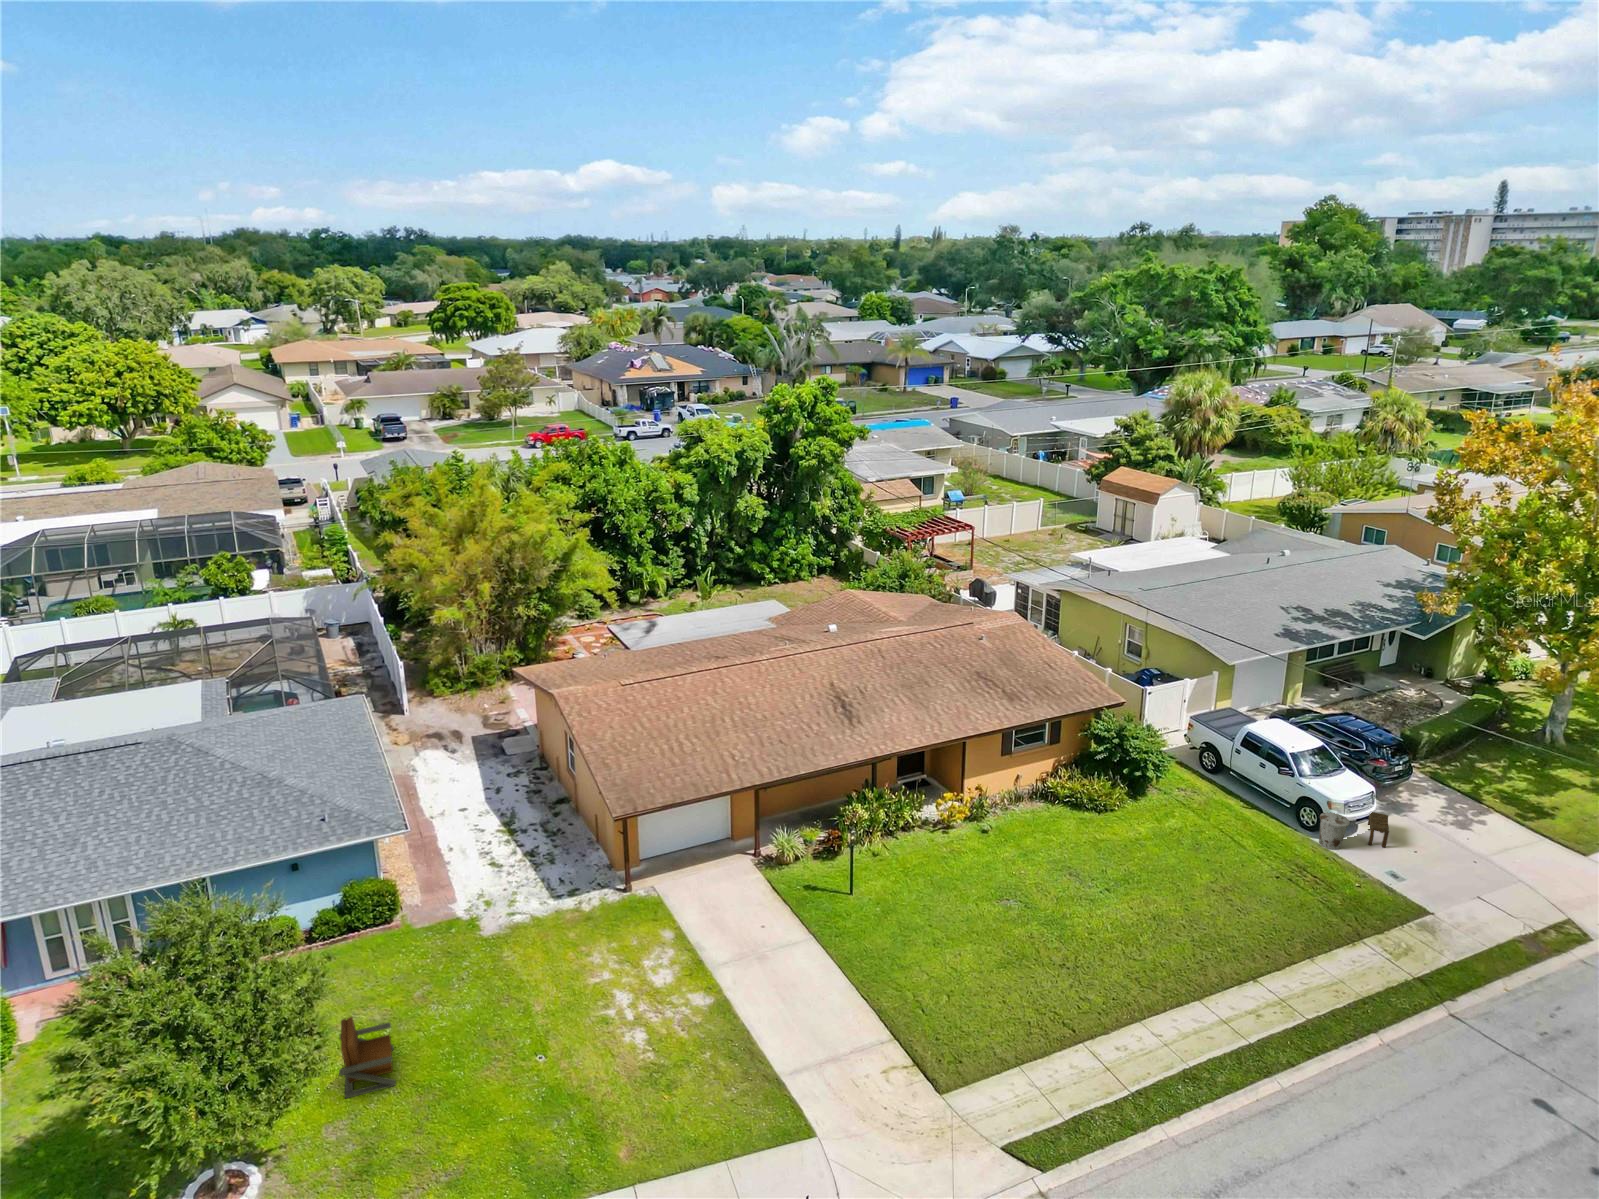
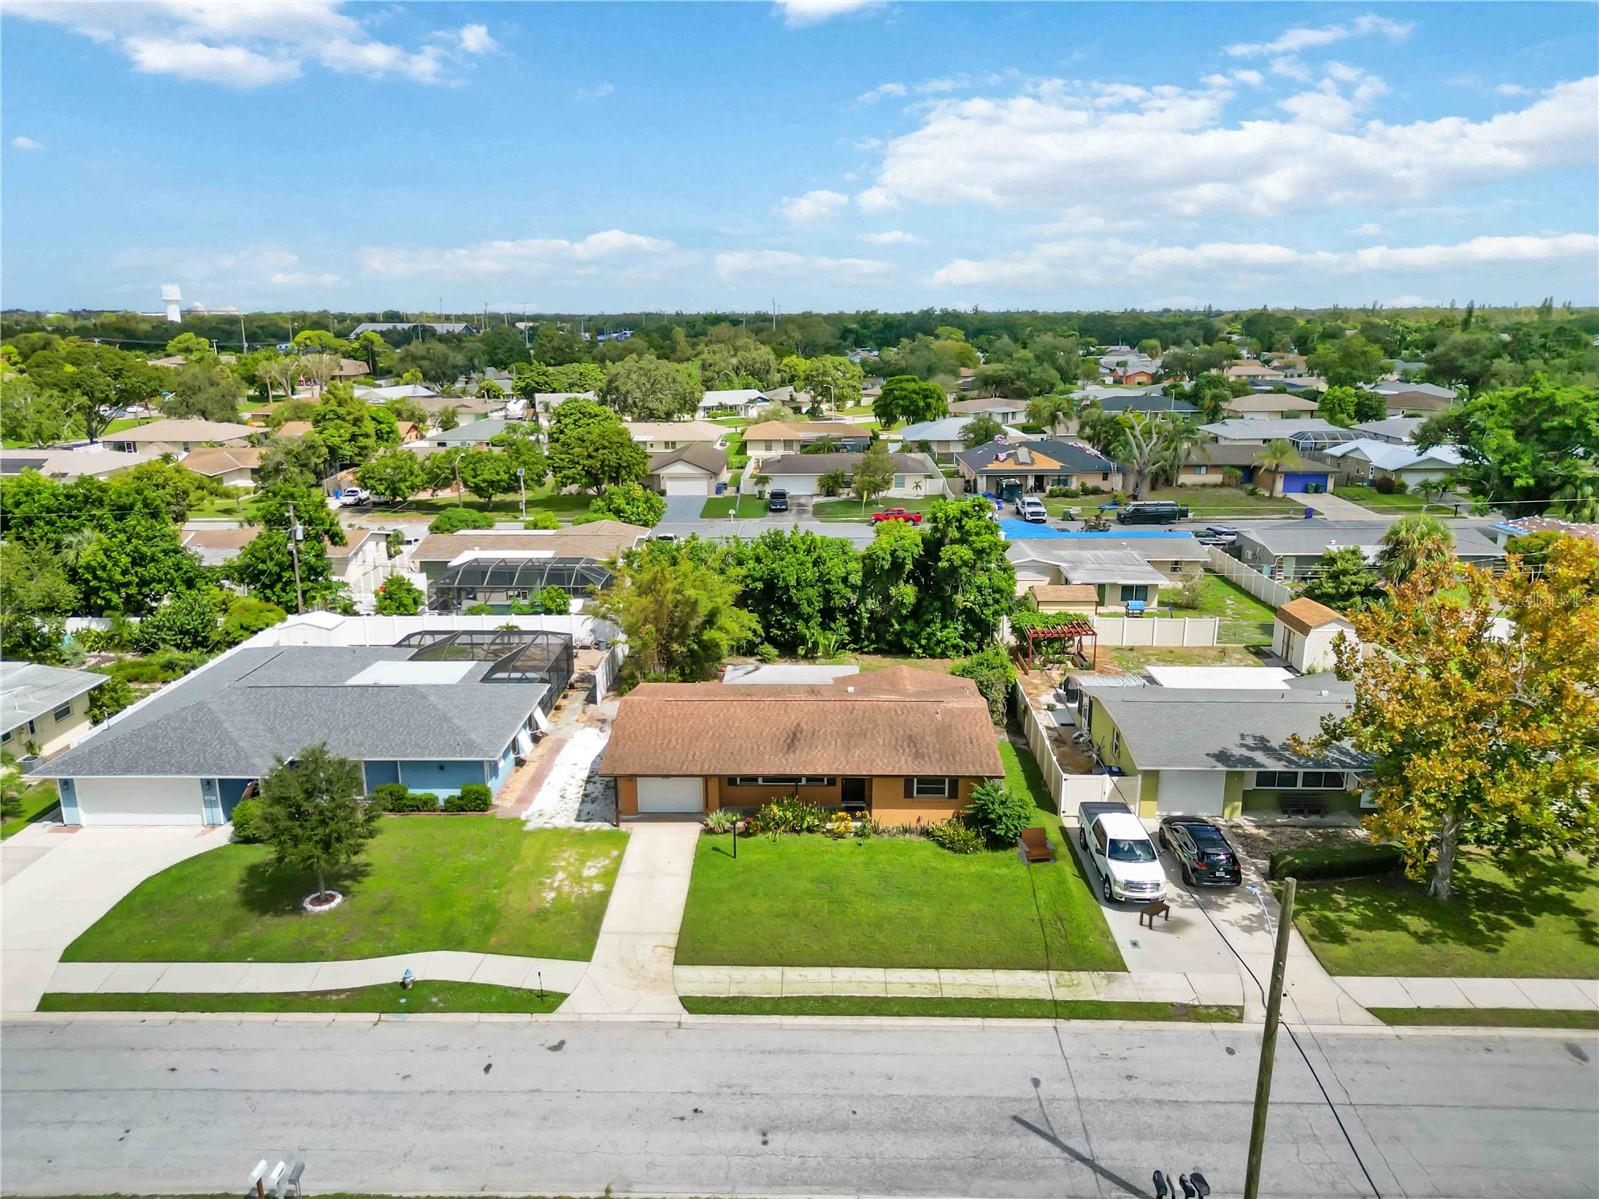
trash can: present [1319,812,1350,850] -> none [1097,890,1120,921]
lounge chair: present [339,1017,396,1098] -> present [1017,827,1056,865]

